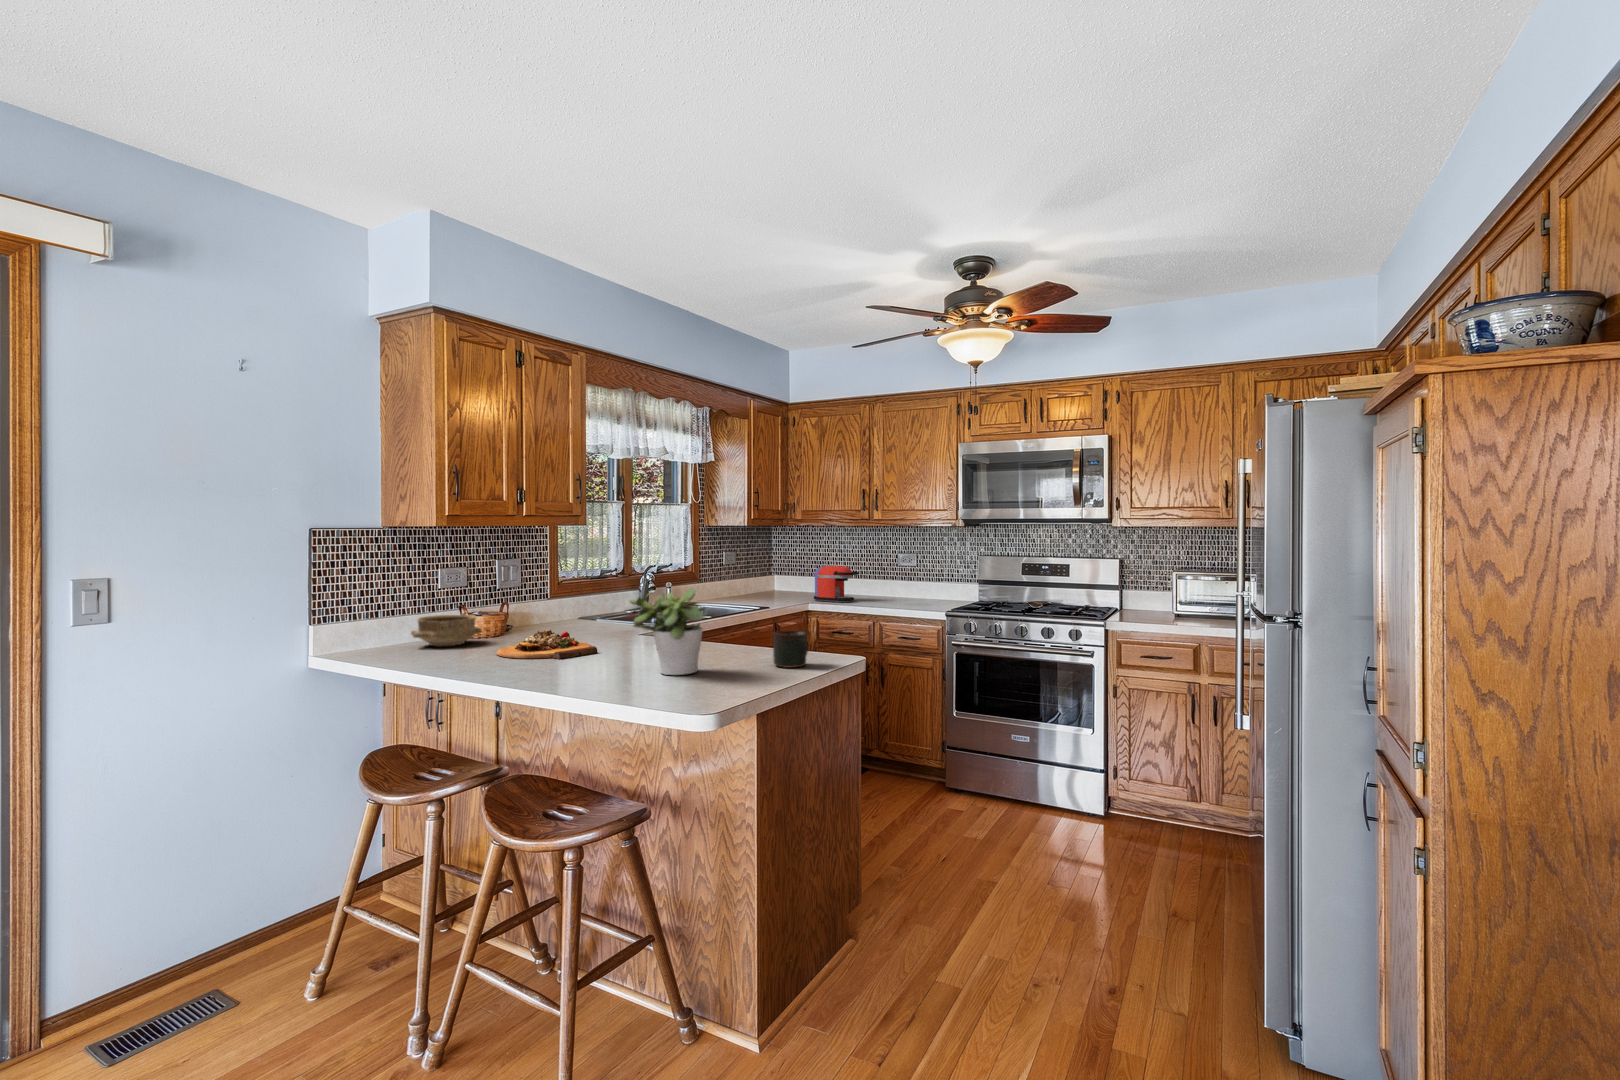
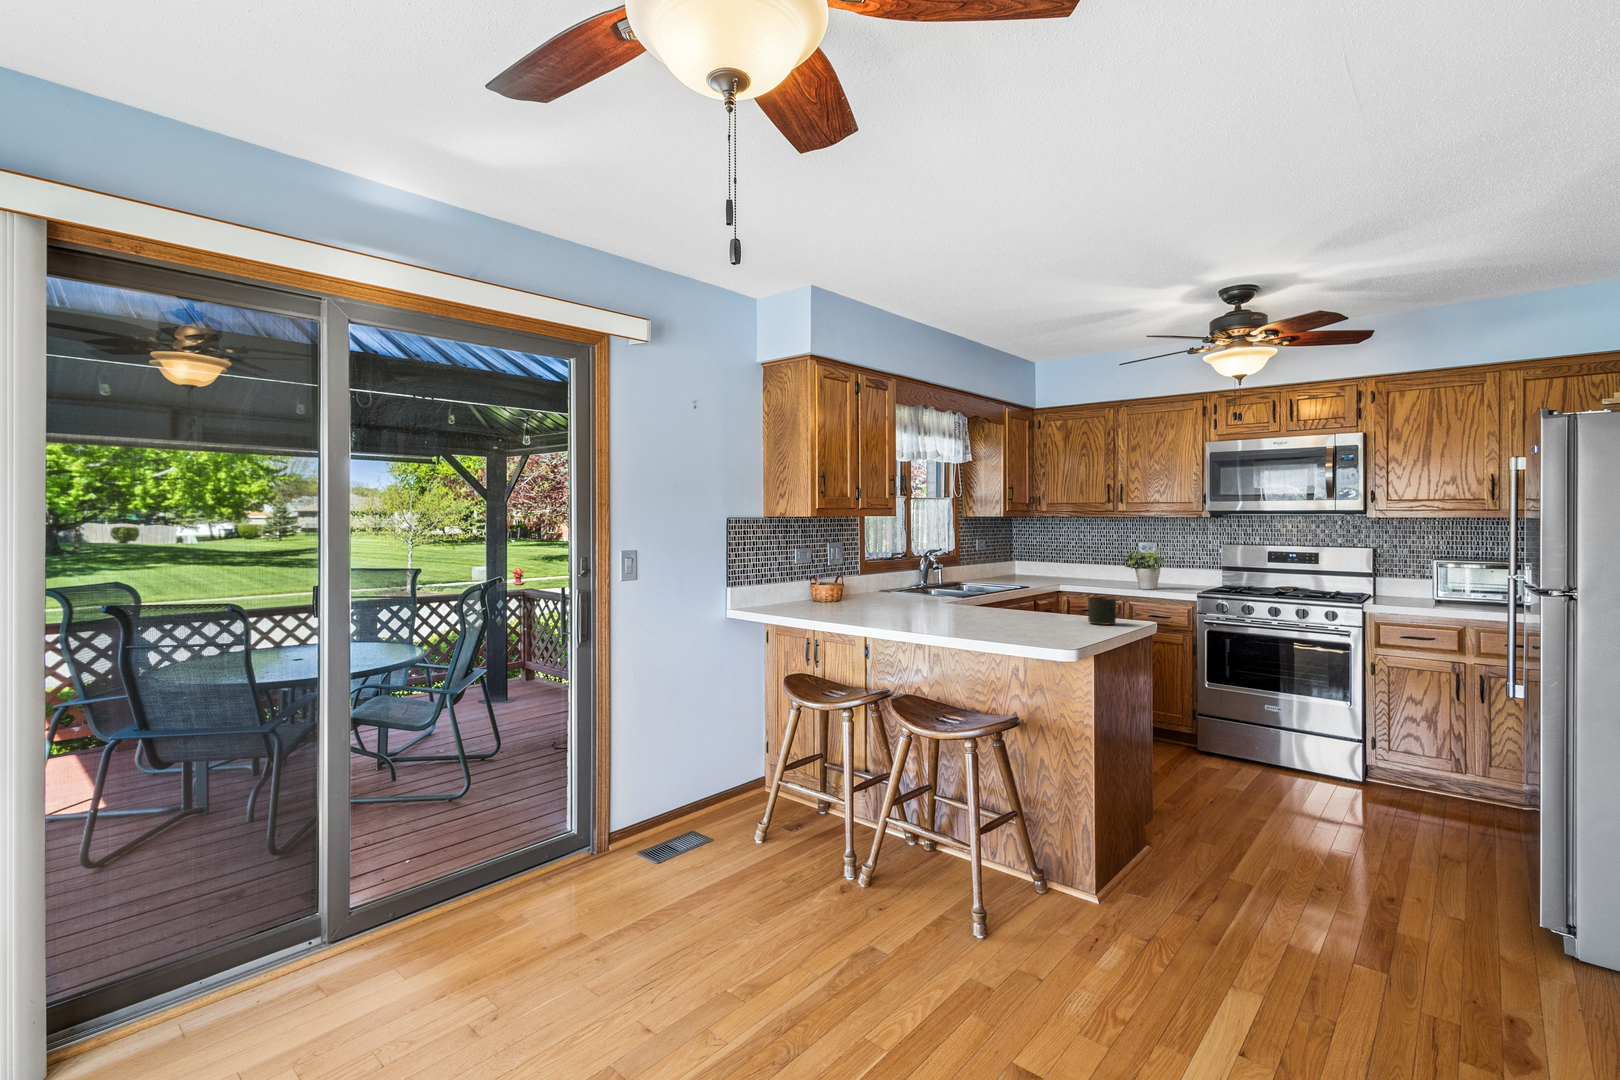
coffee maker: present [814,566,859,602] -> none [1062,554,1106,586]
potted plant: present [630,588,708,675] -> present [1123,549,1165,589]
ceramic bowl: present [411,615,482,646] -> none [784,584,832,607]
cutting board: present [497,630,598,659] -> none [856,595,934,616]

